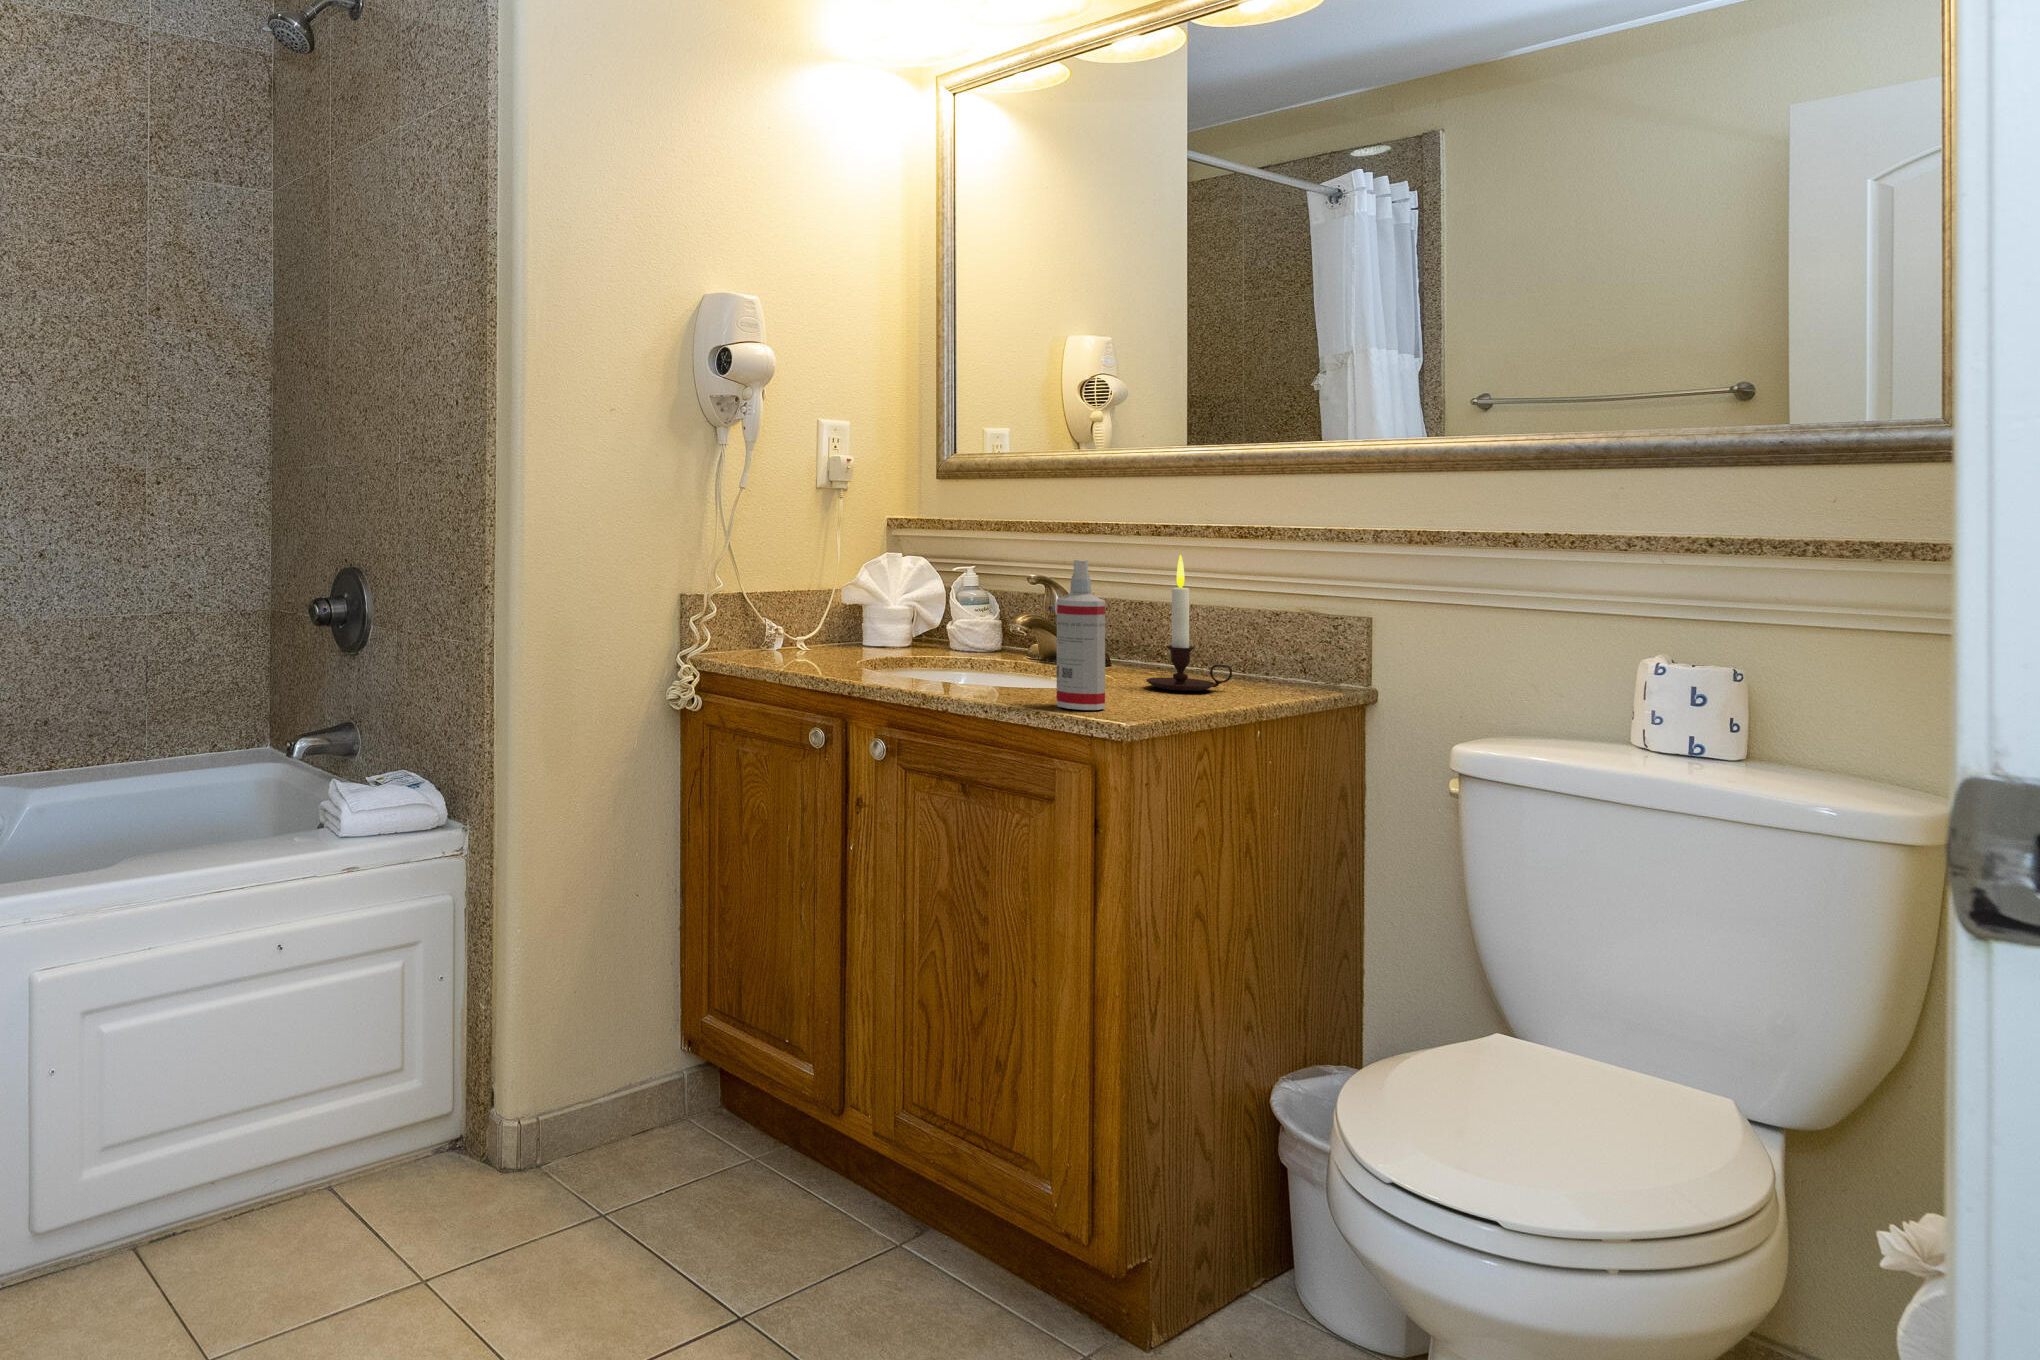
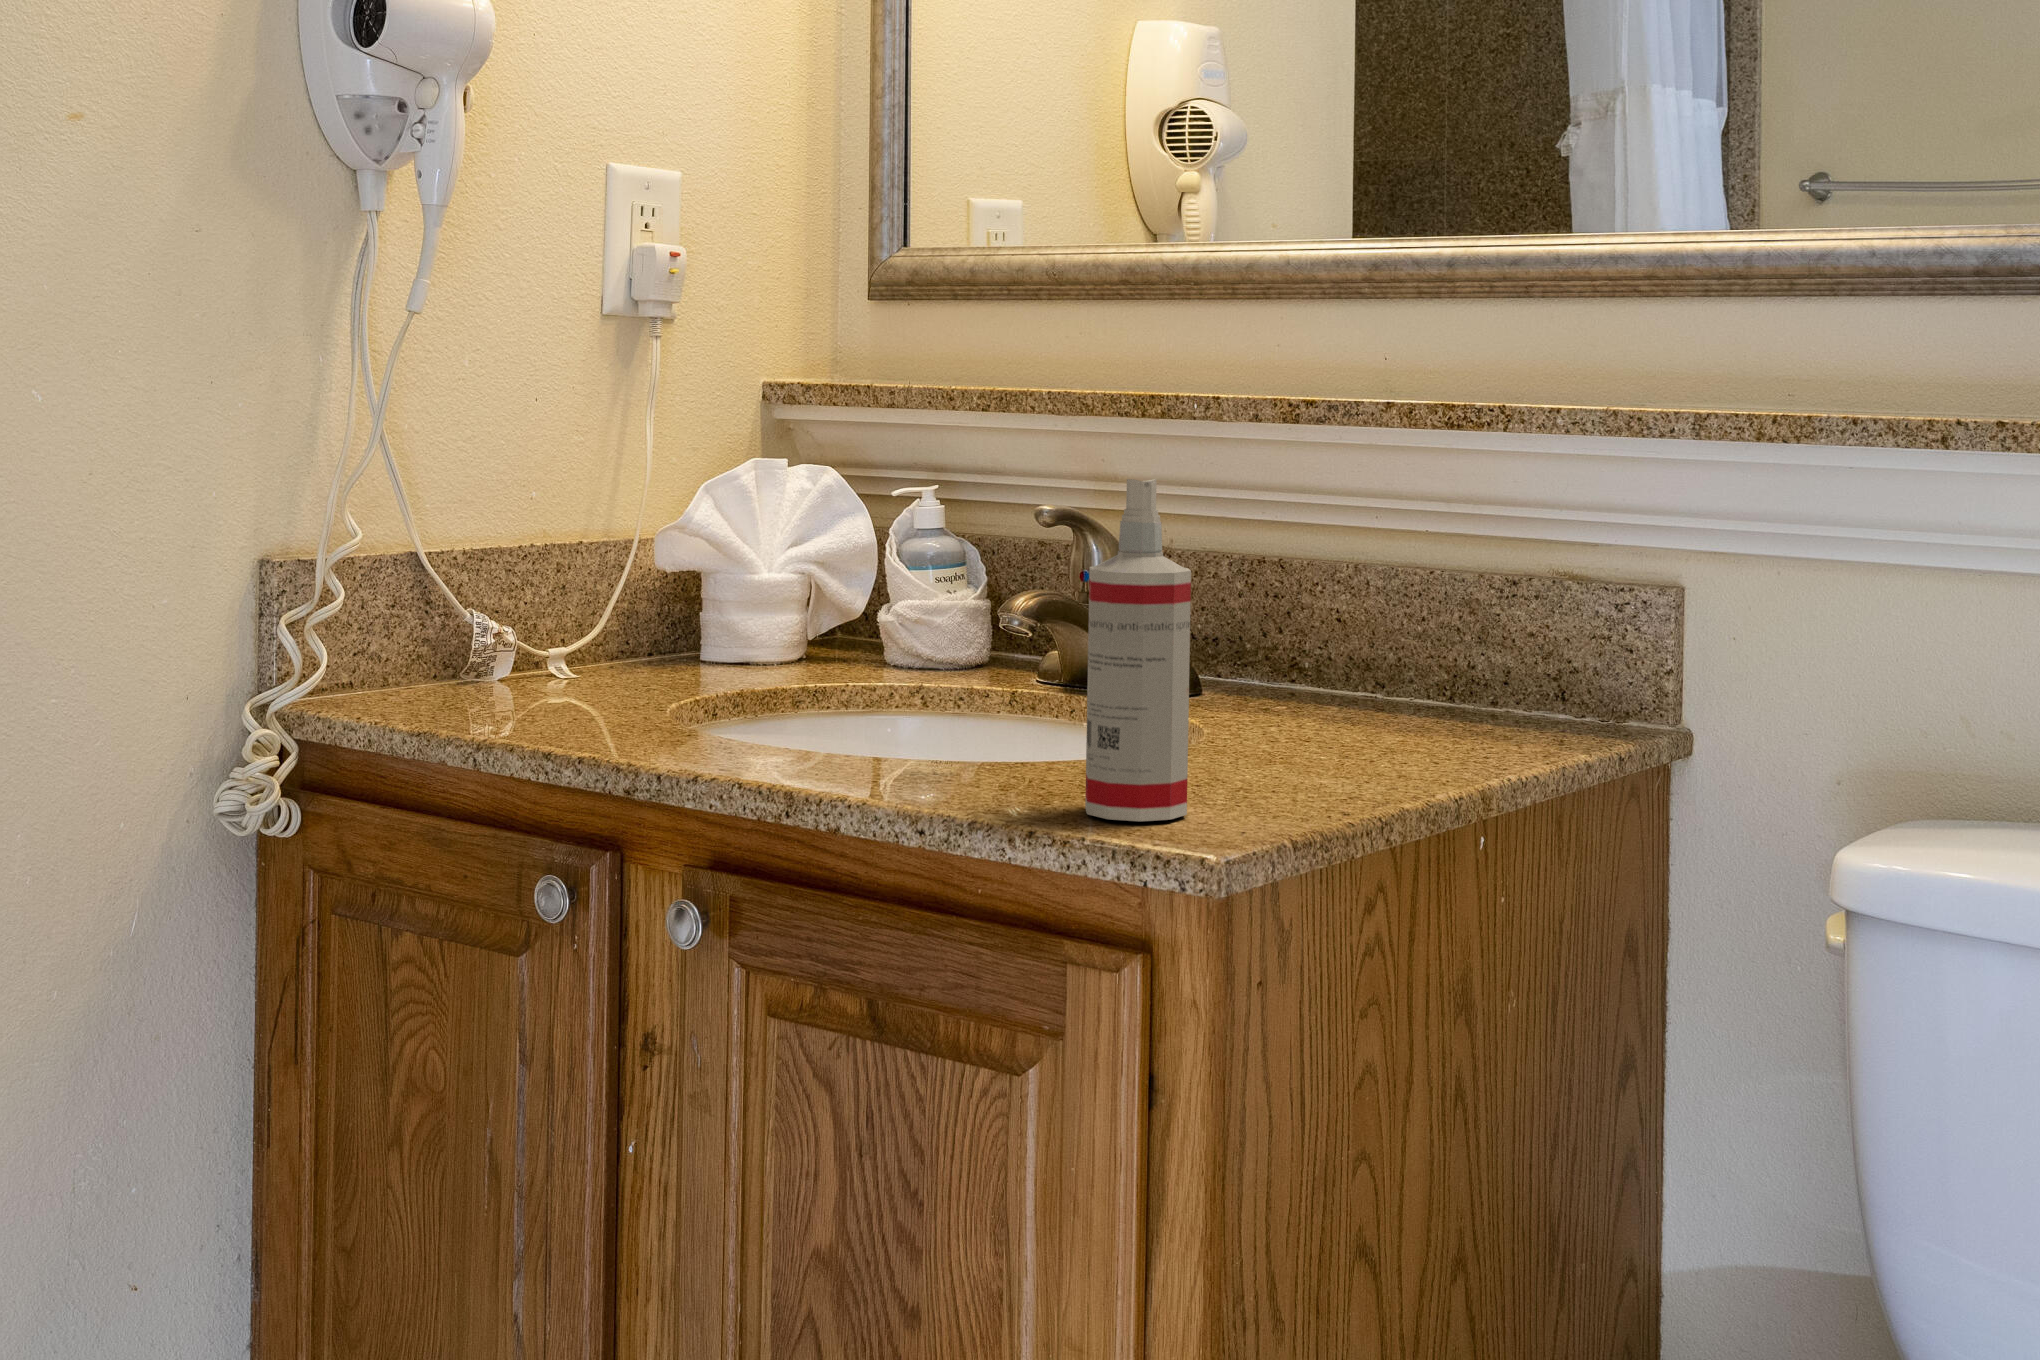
candle: present [1146,555,1232,691] -> none [1269,464,1434,755]

